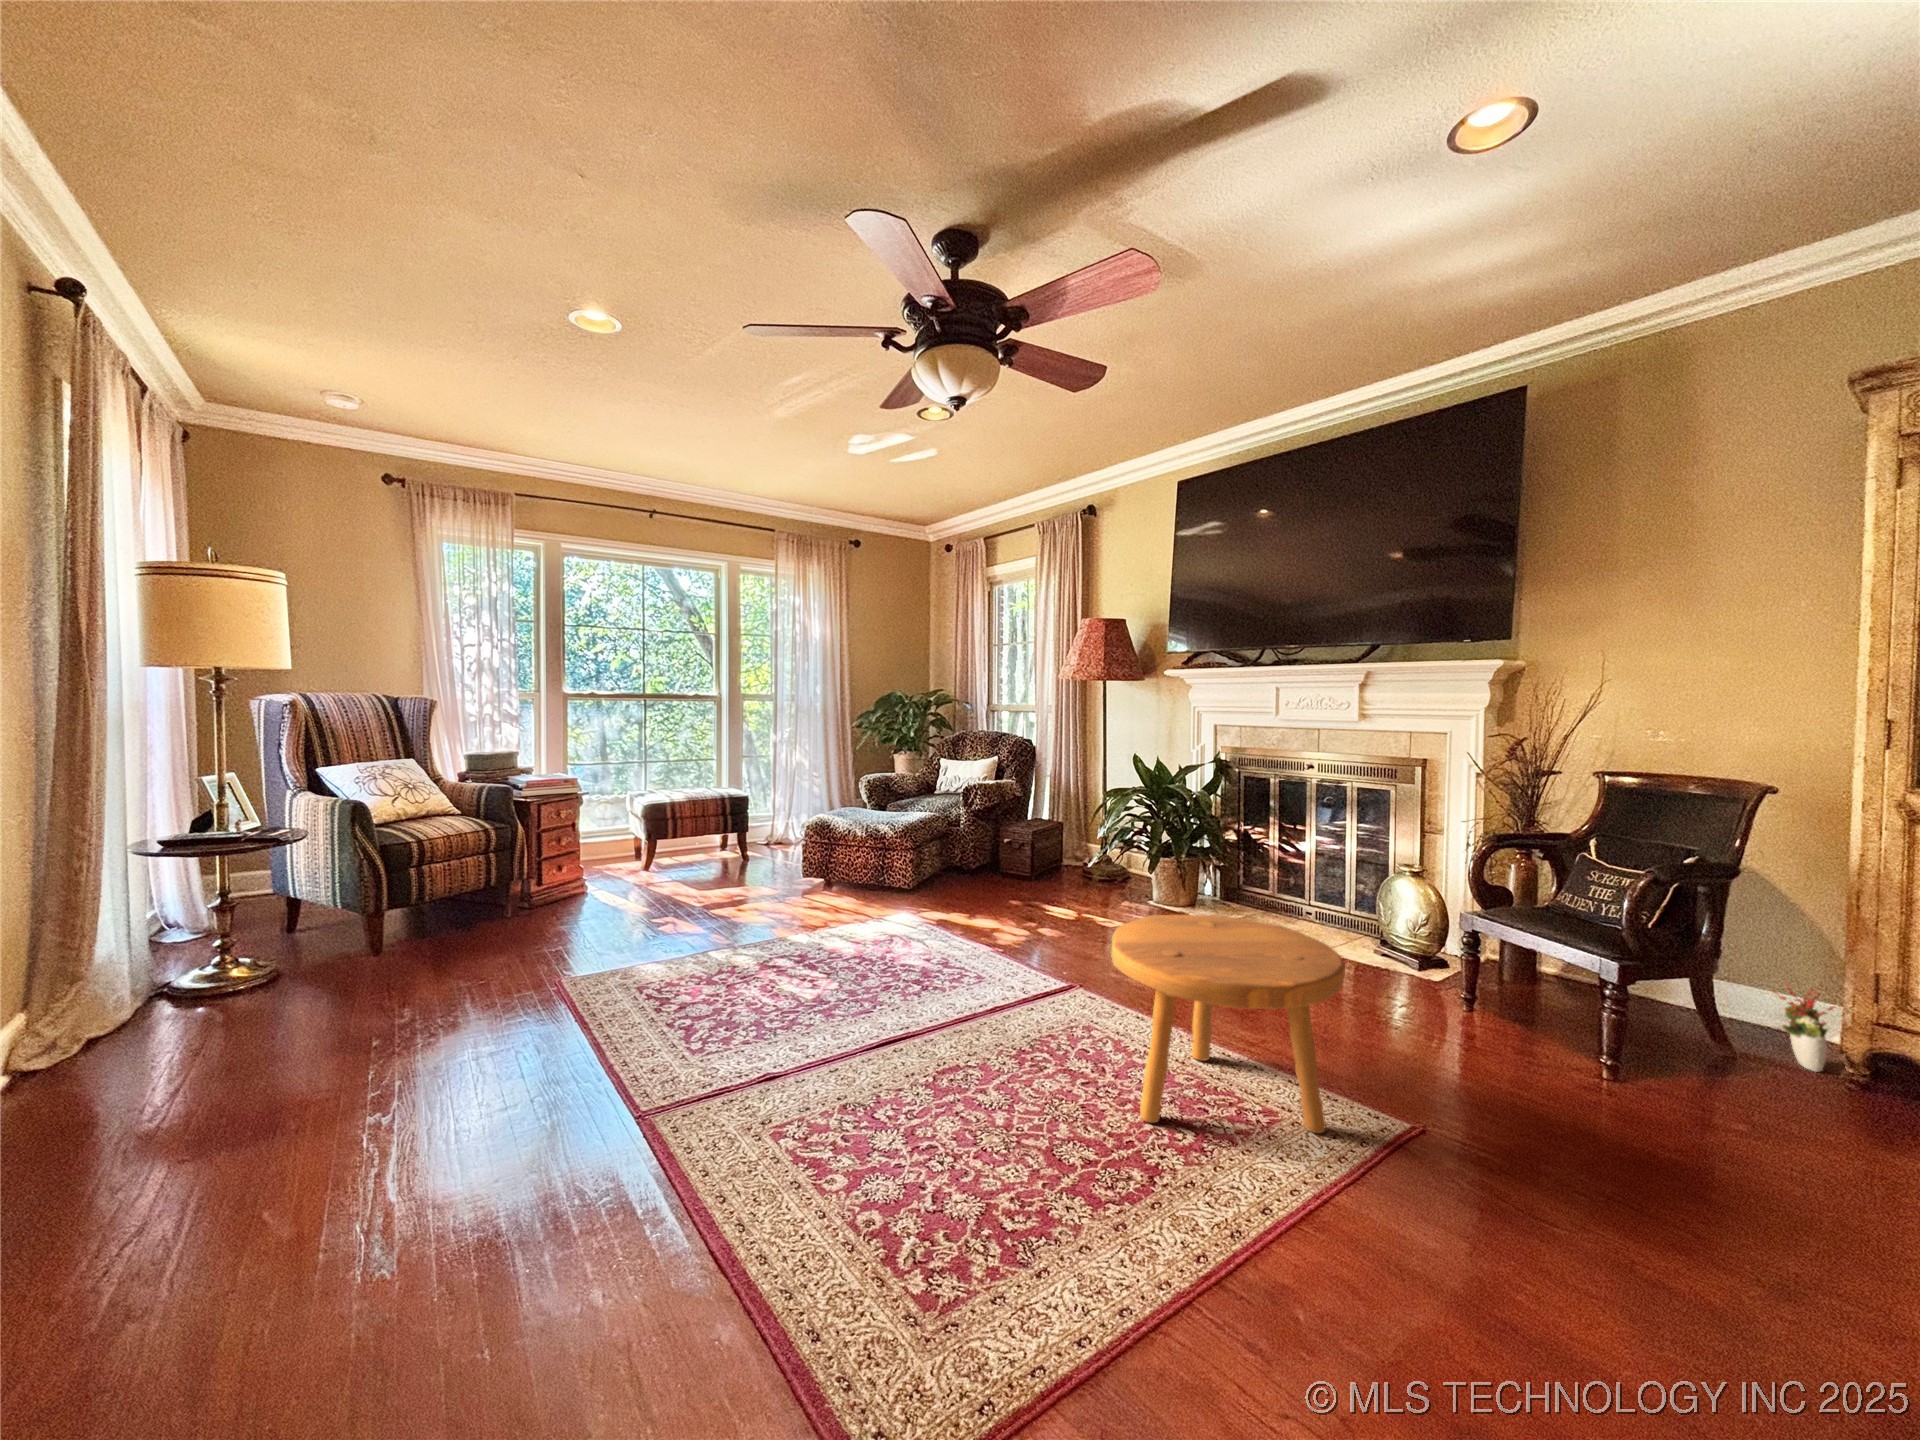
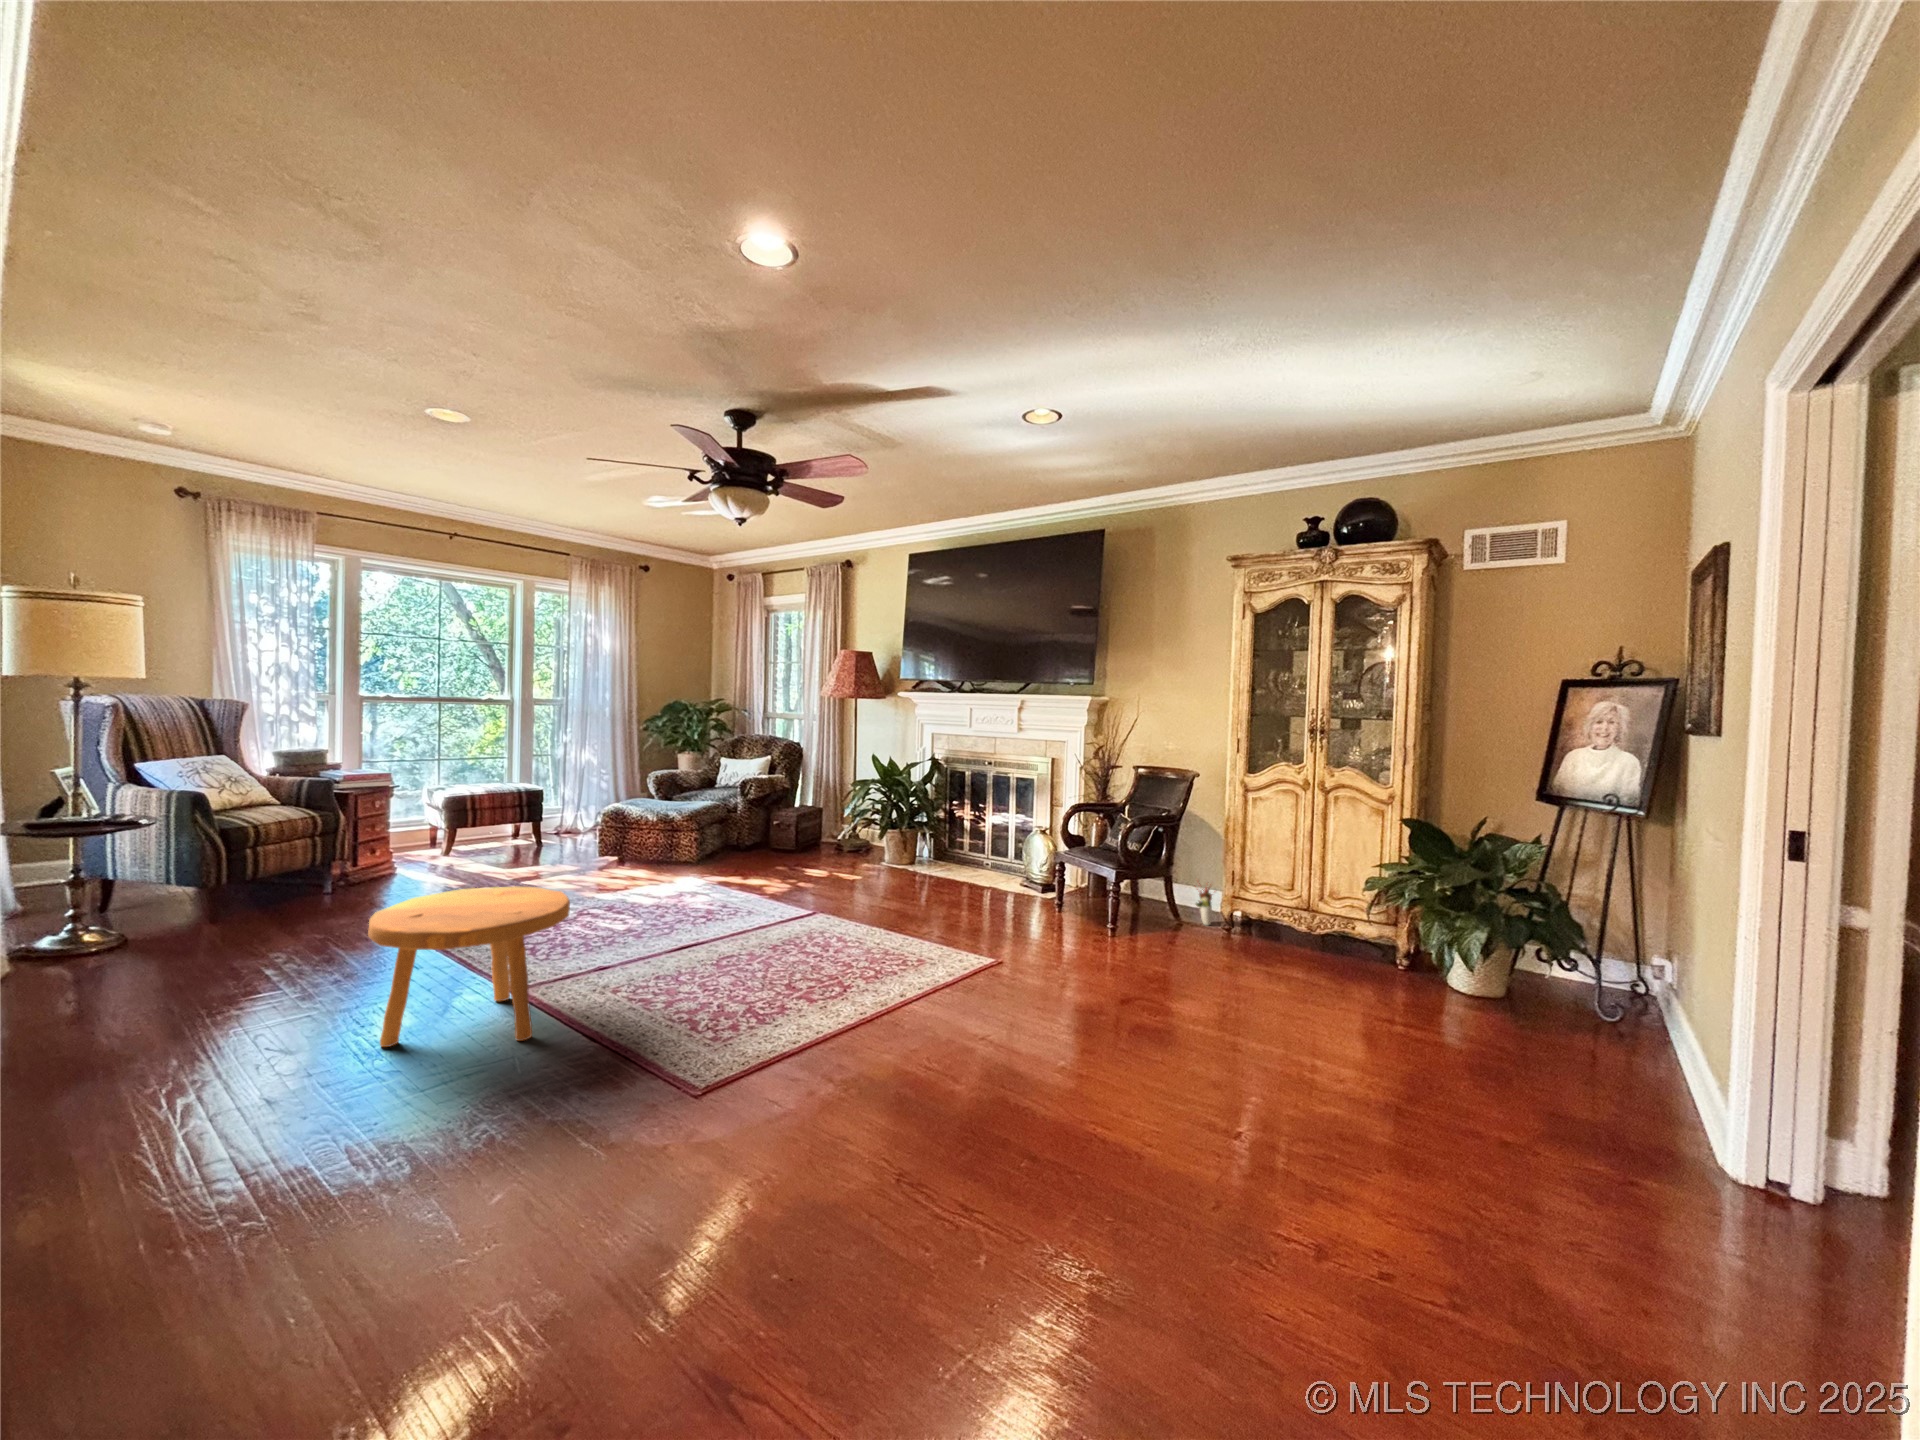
footstool: present [1111,915,1345,1133] -> present [368,887,570,1047]

